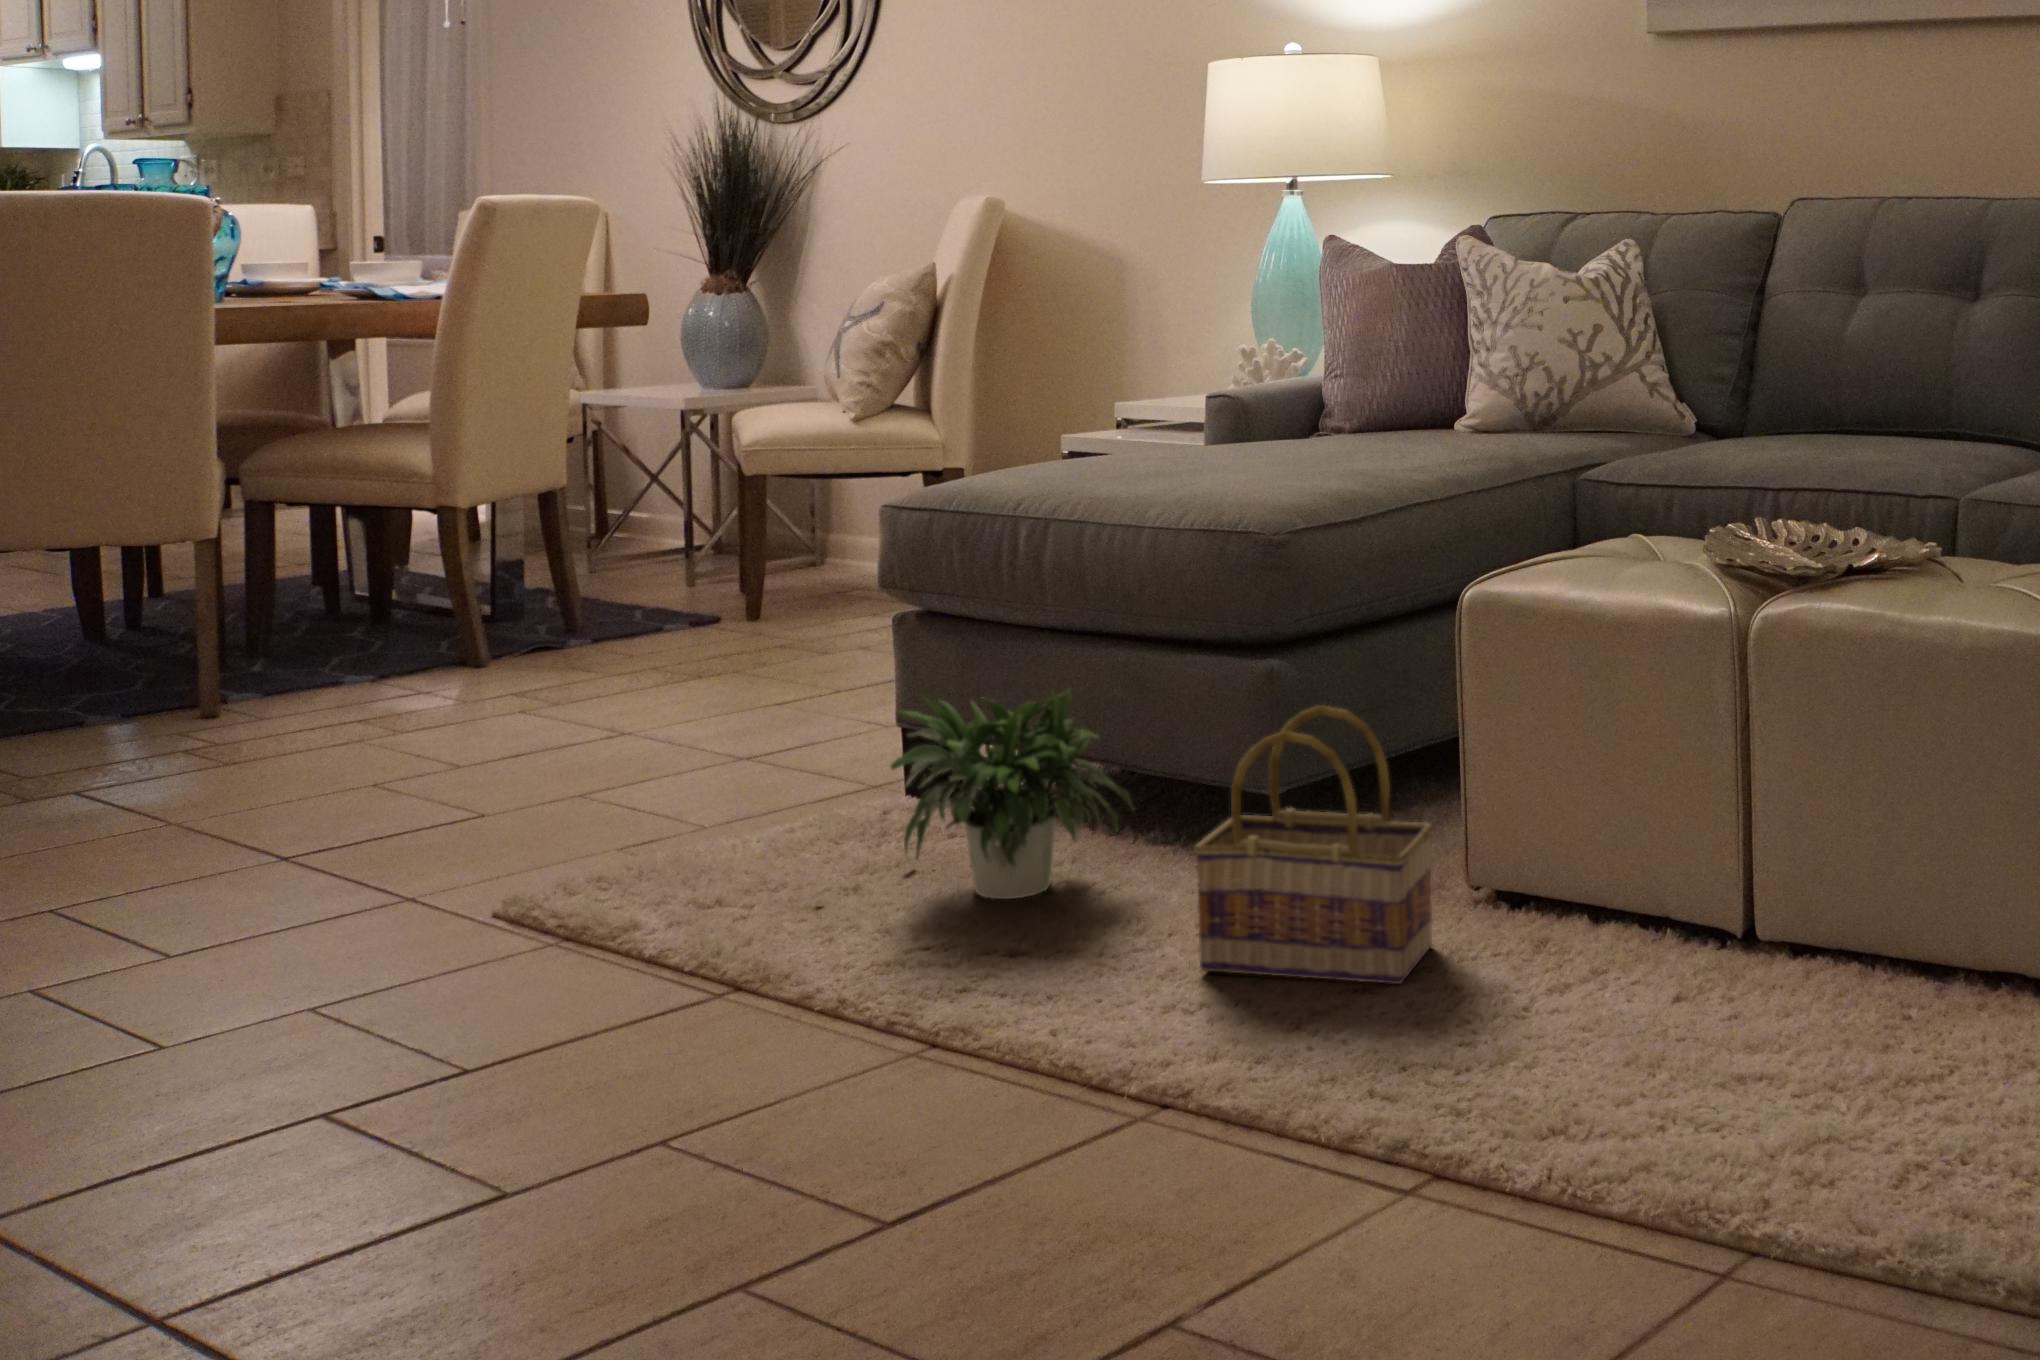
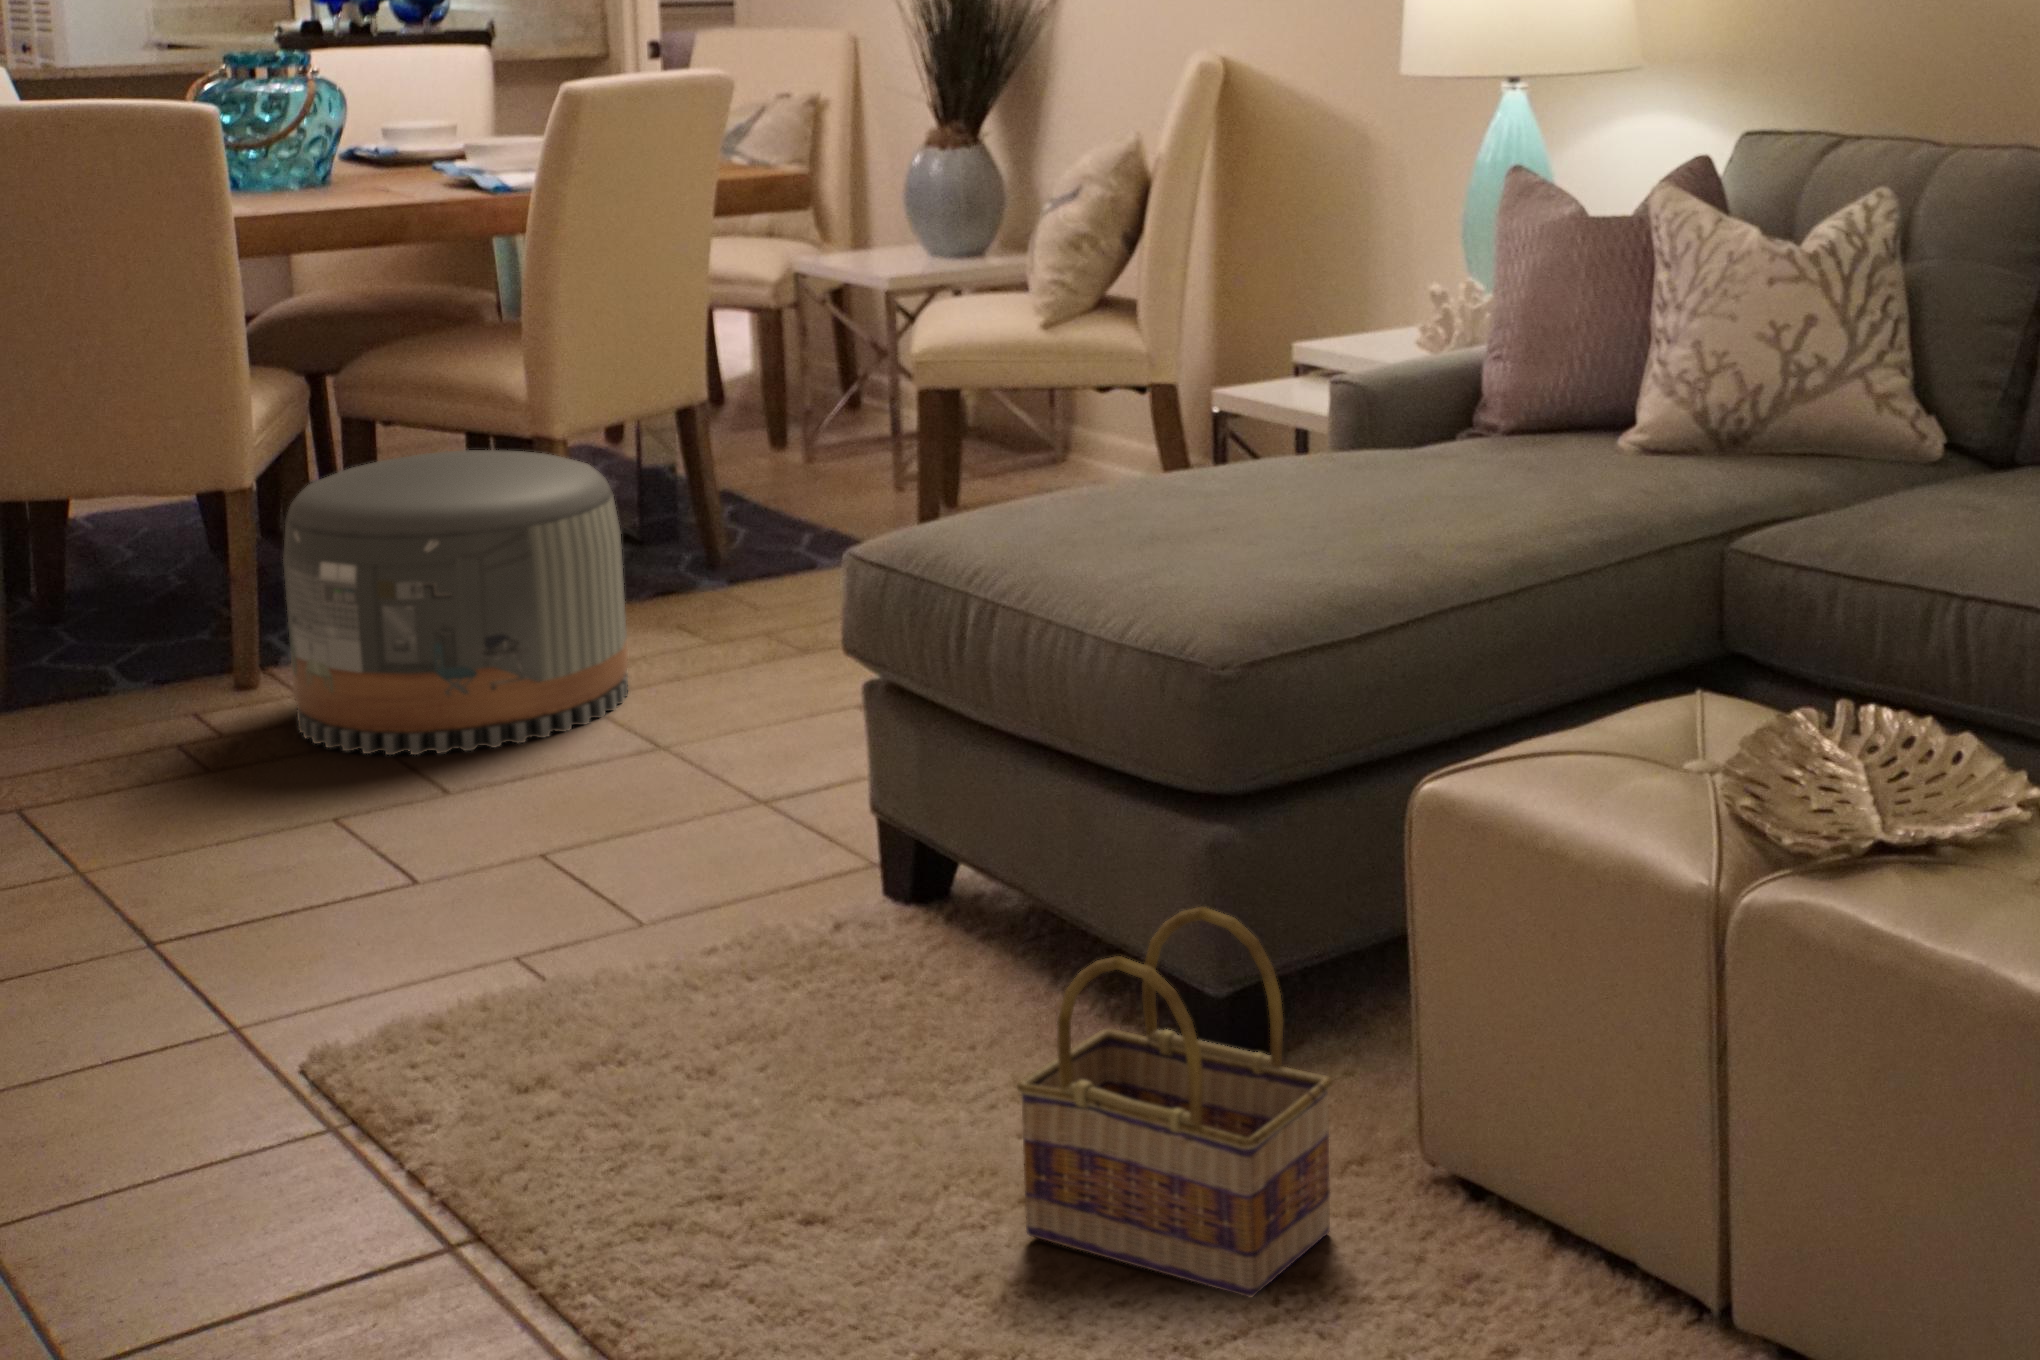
pouf: none [271,508,578,762] -> present [283,450,628,755]
potted plant: present [817,689,1134,899] -> none [675,805,1051,1072]

